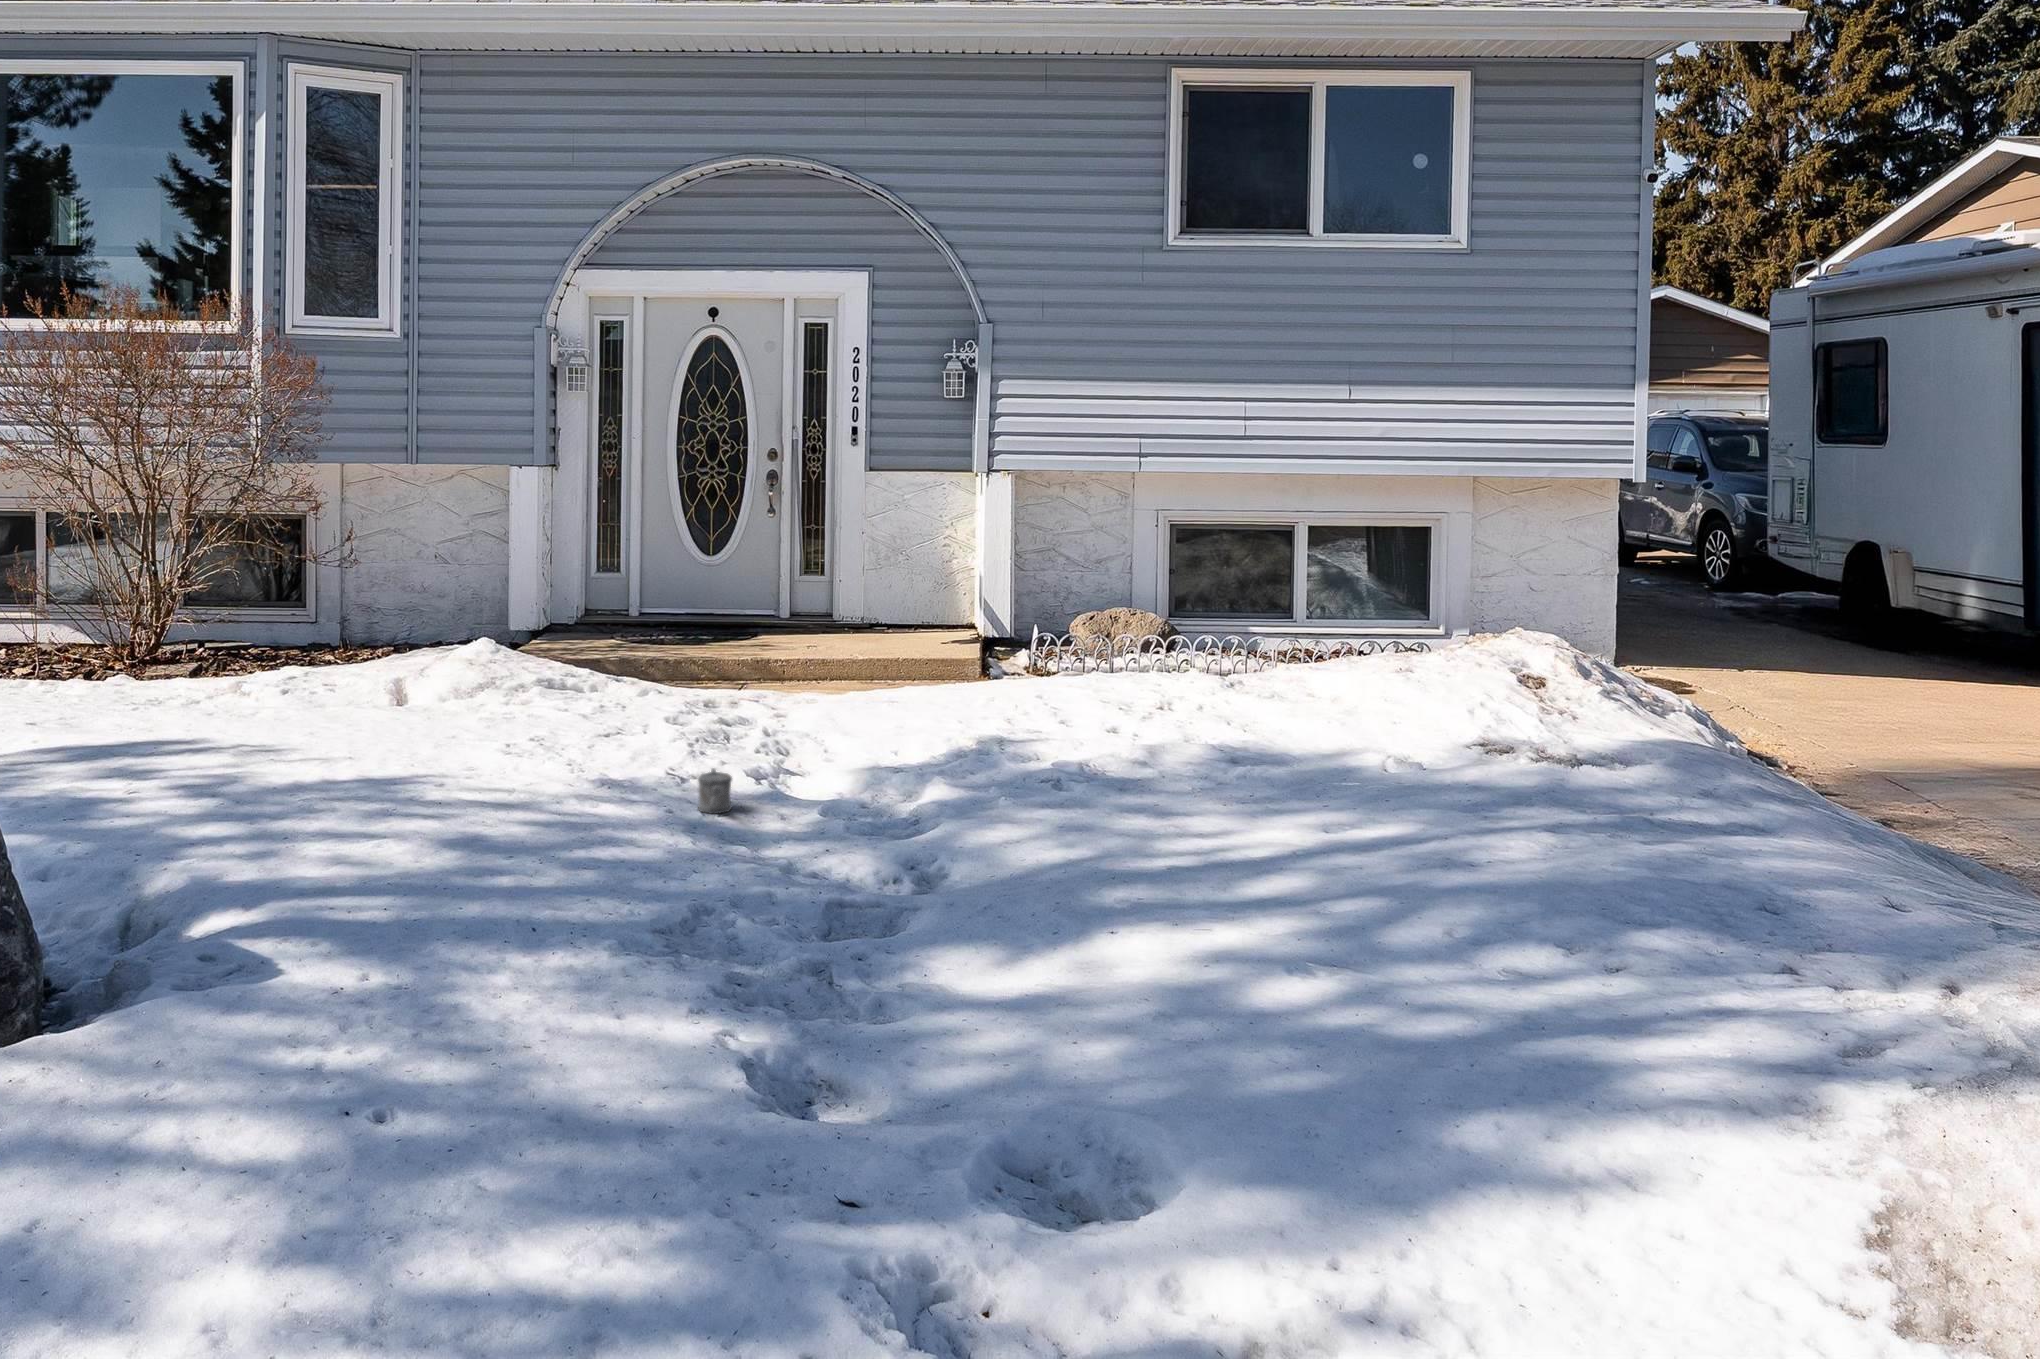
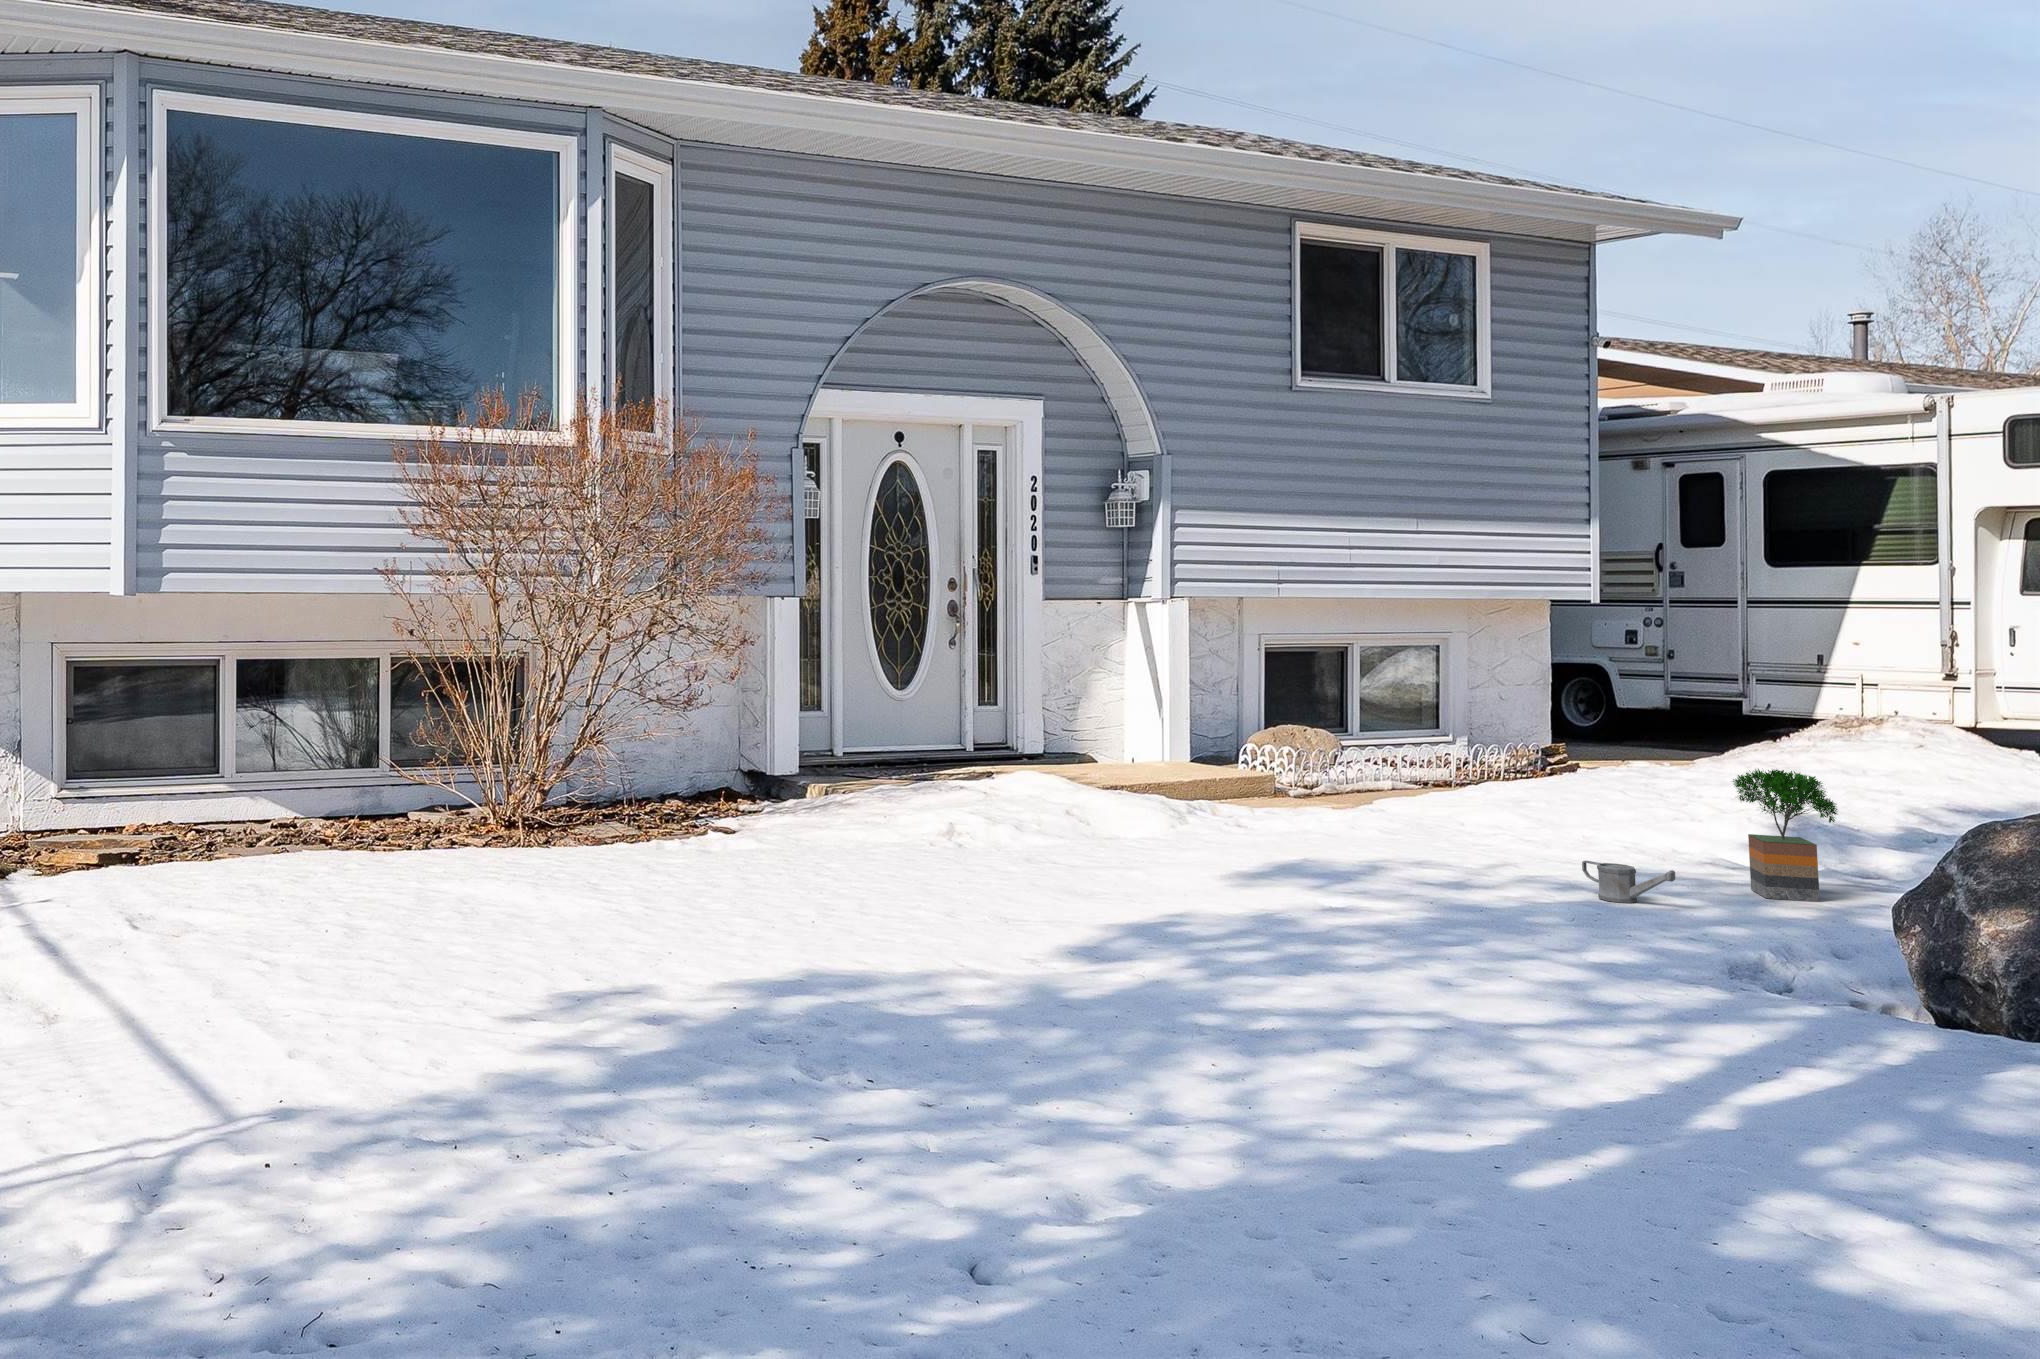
potted tree: none [862,688,949,832] -> present [1733,769,1838,902]

